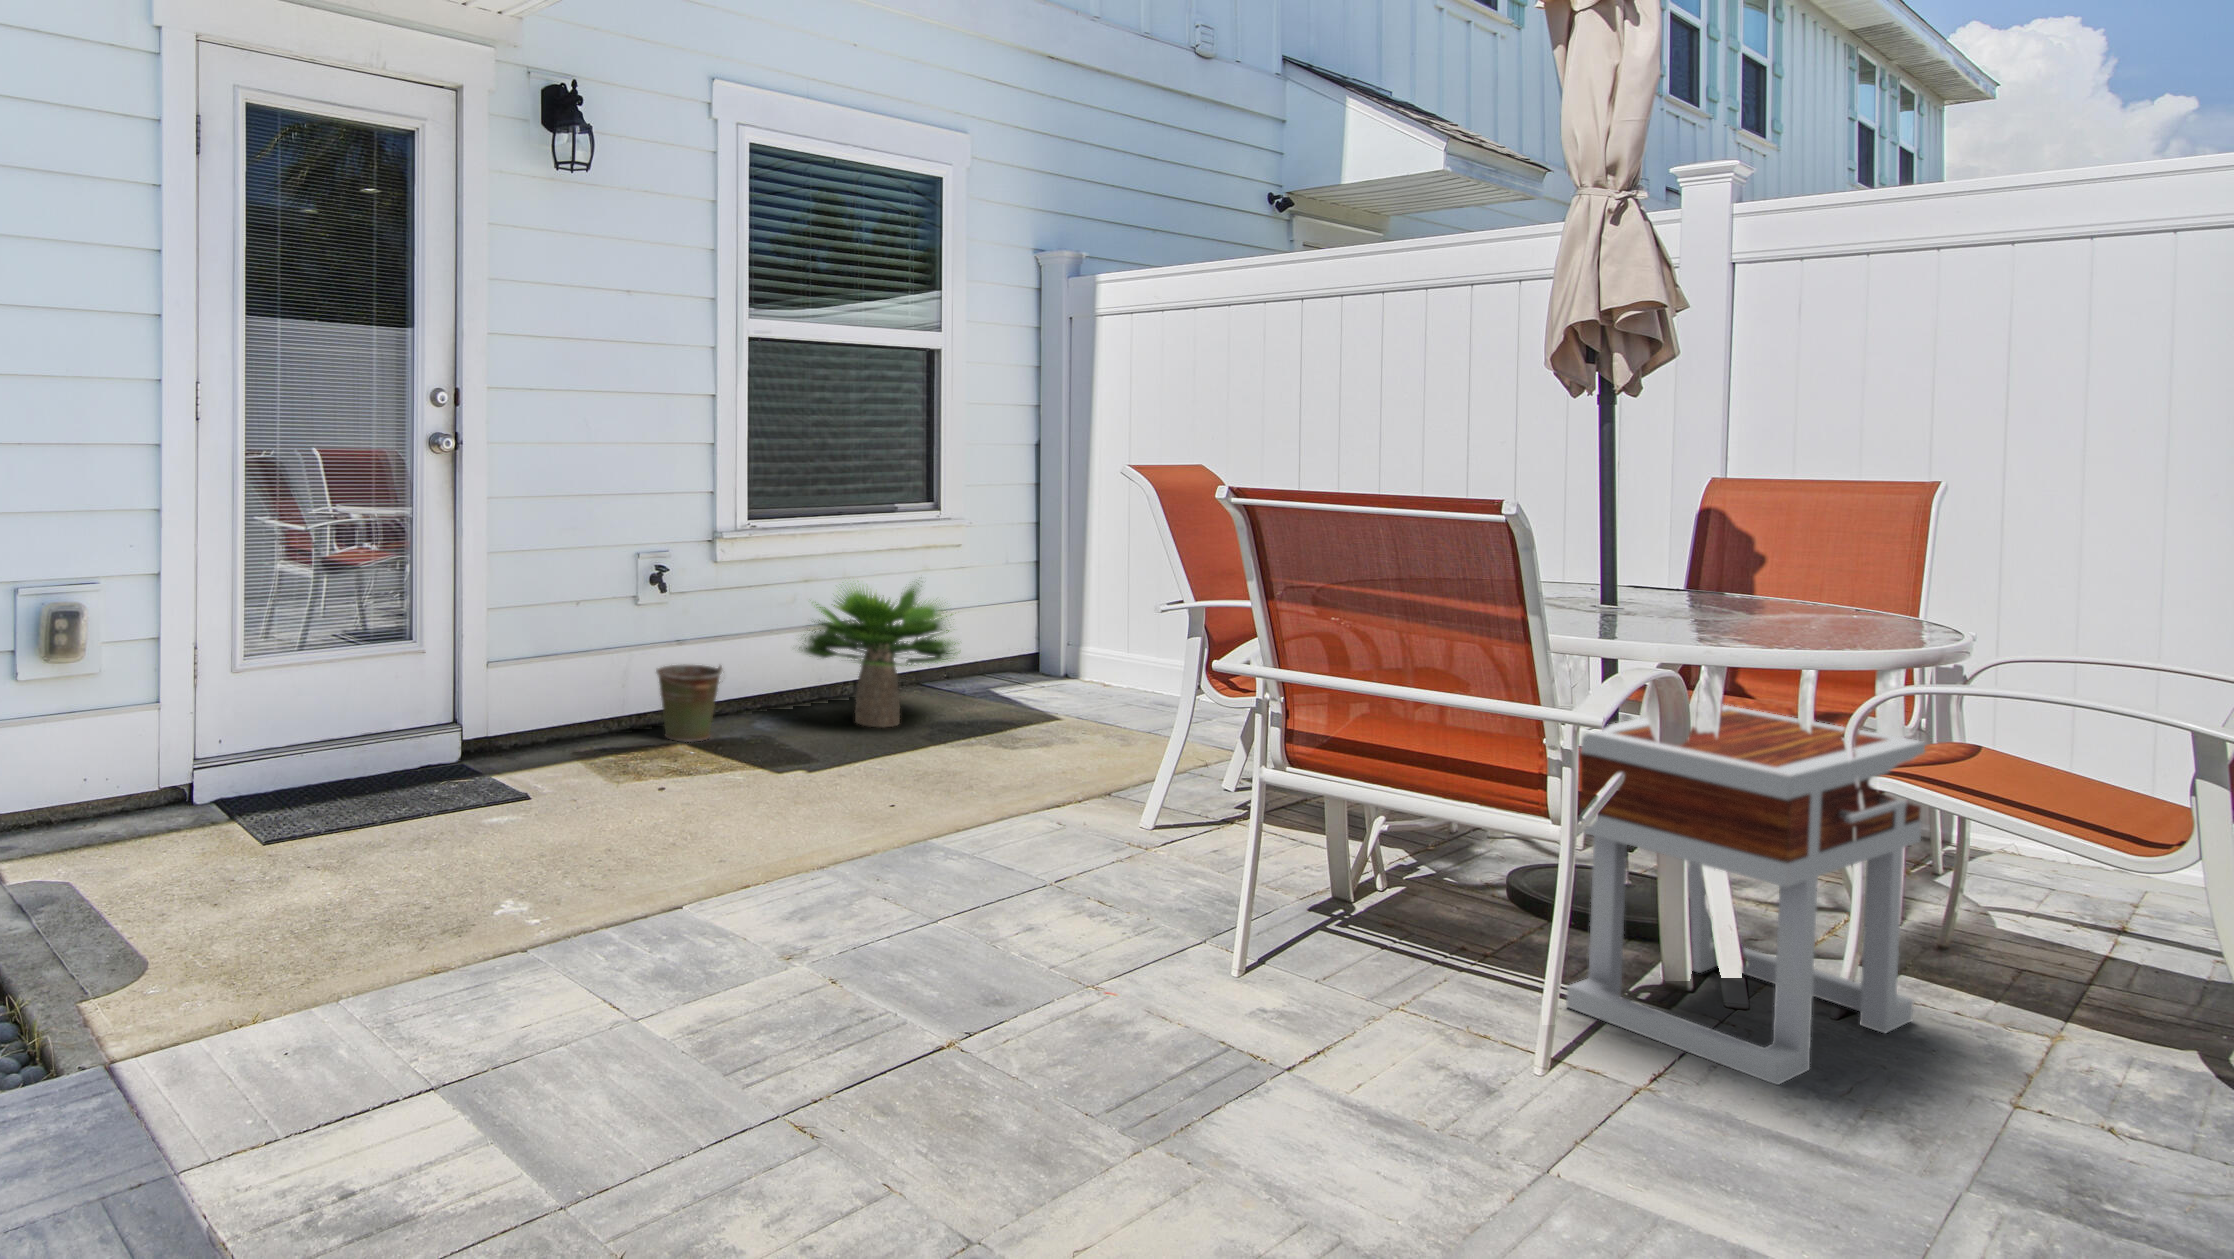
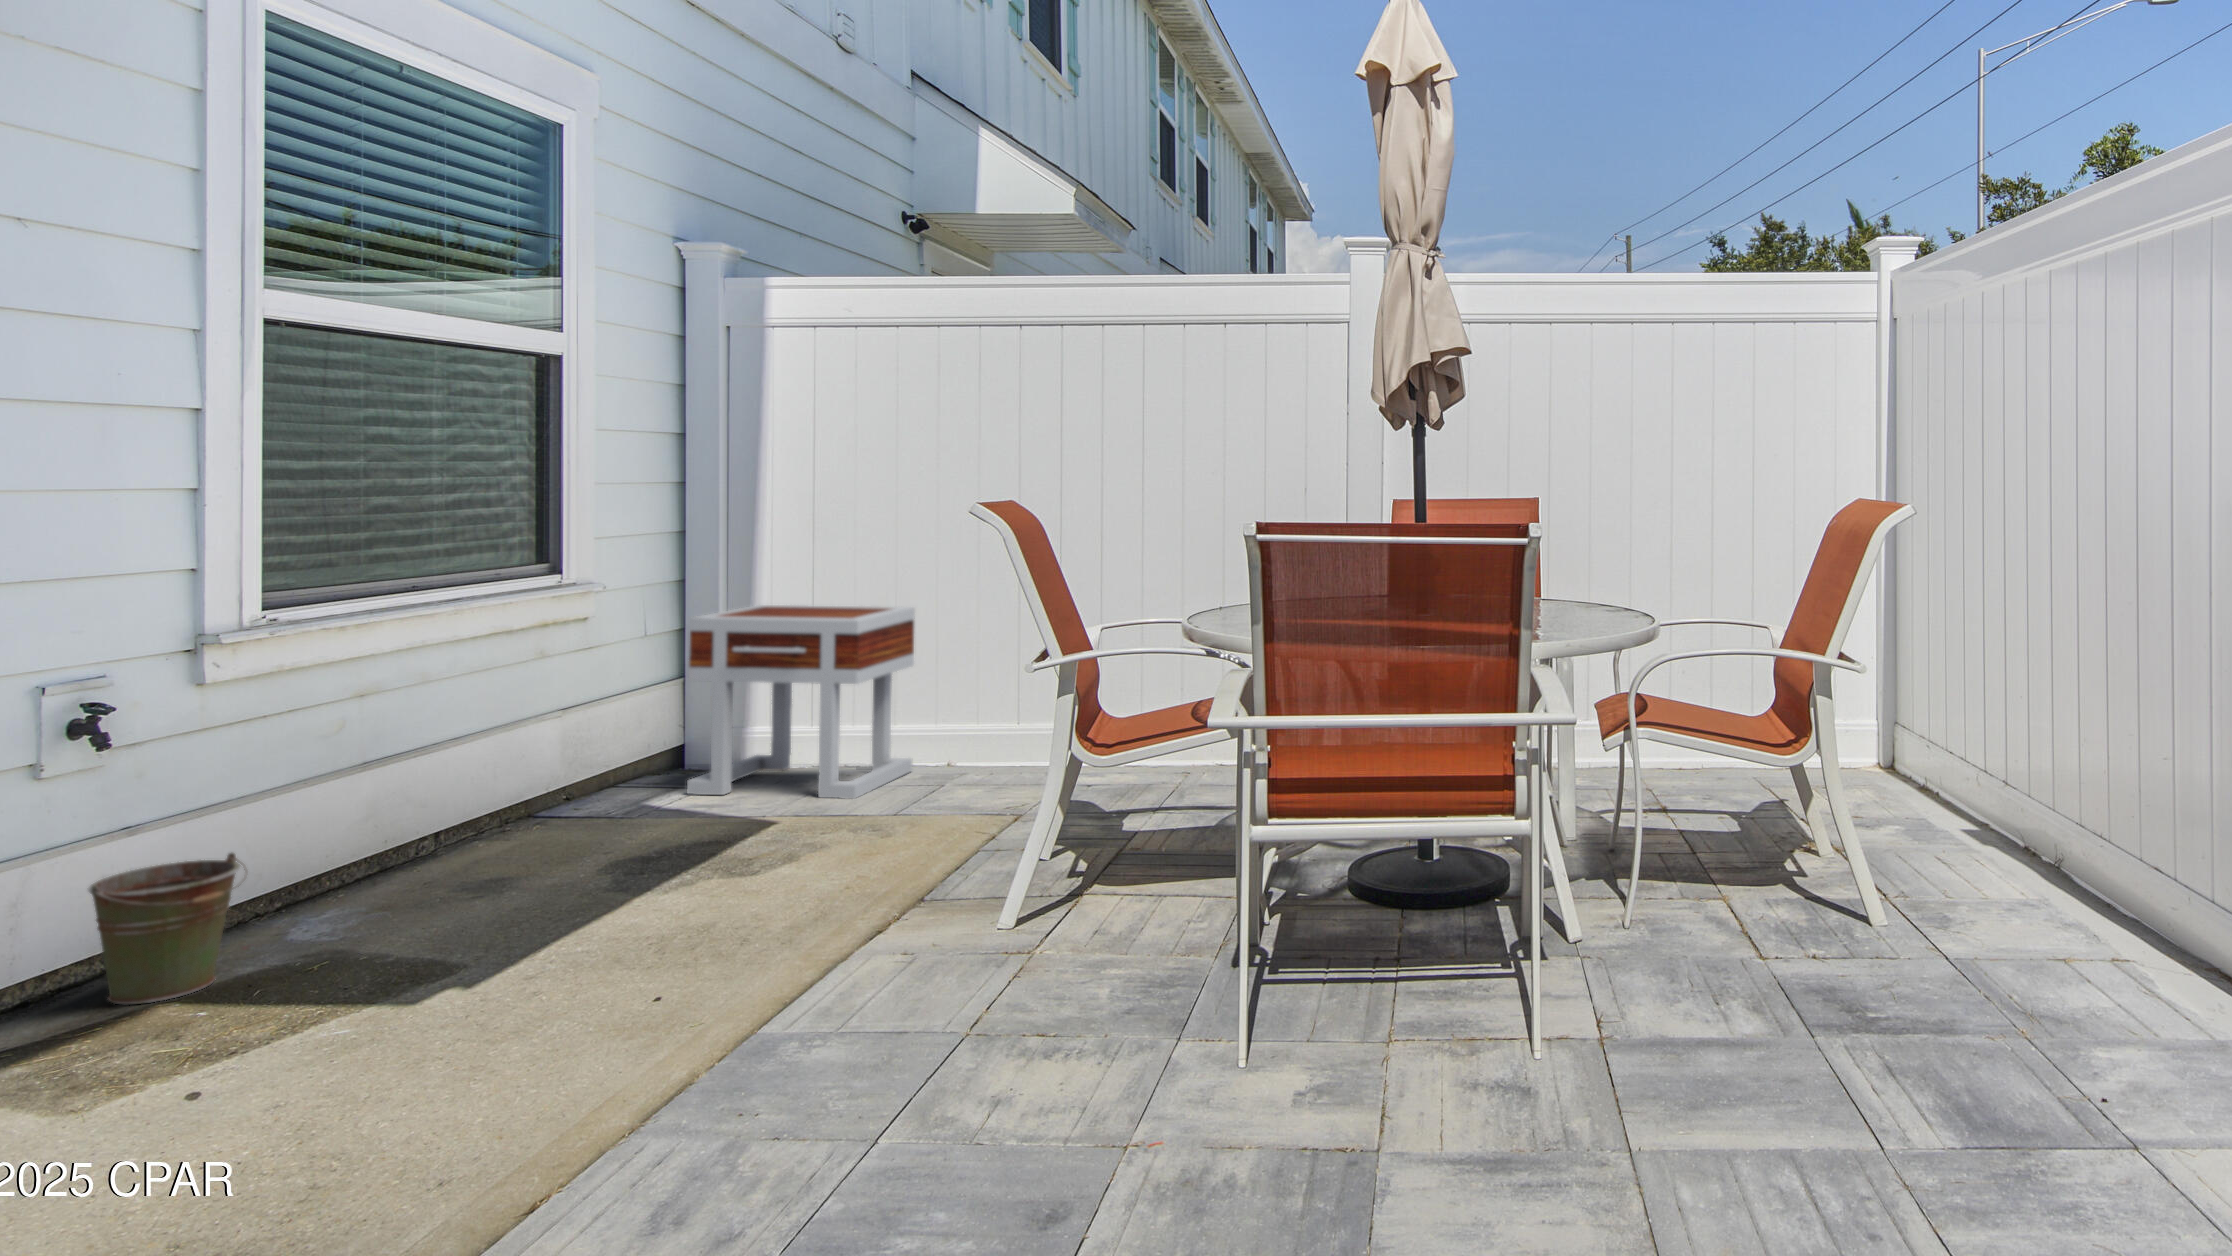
potted plant: present [799,582,956,727] -> none [349,658,657,893]
side table: present [1566,705,1925,1085] -> present [687,605,915,799]

